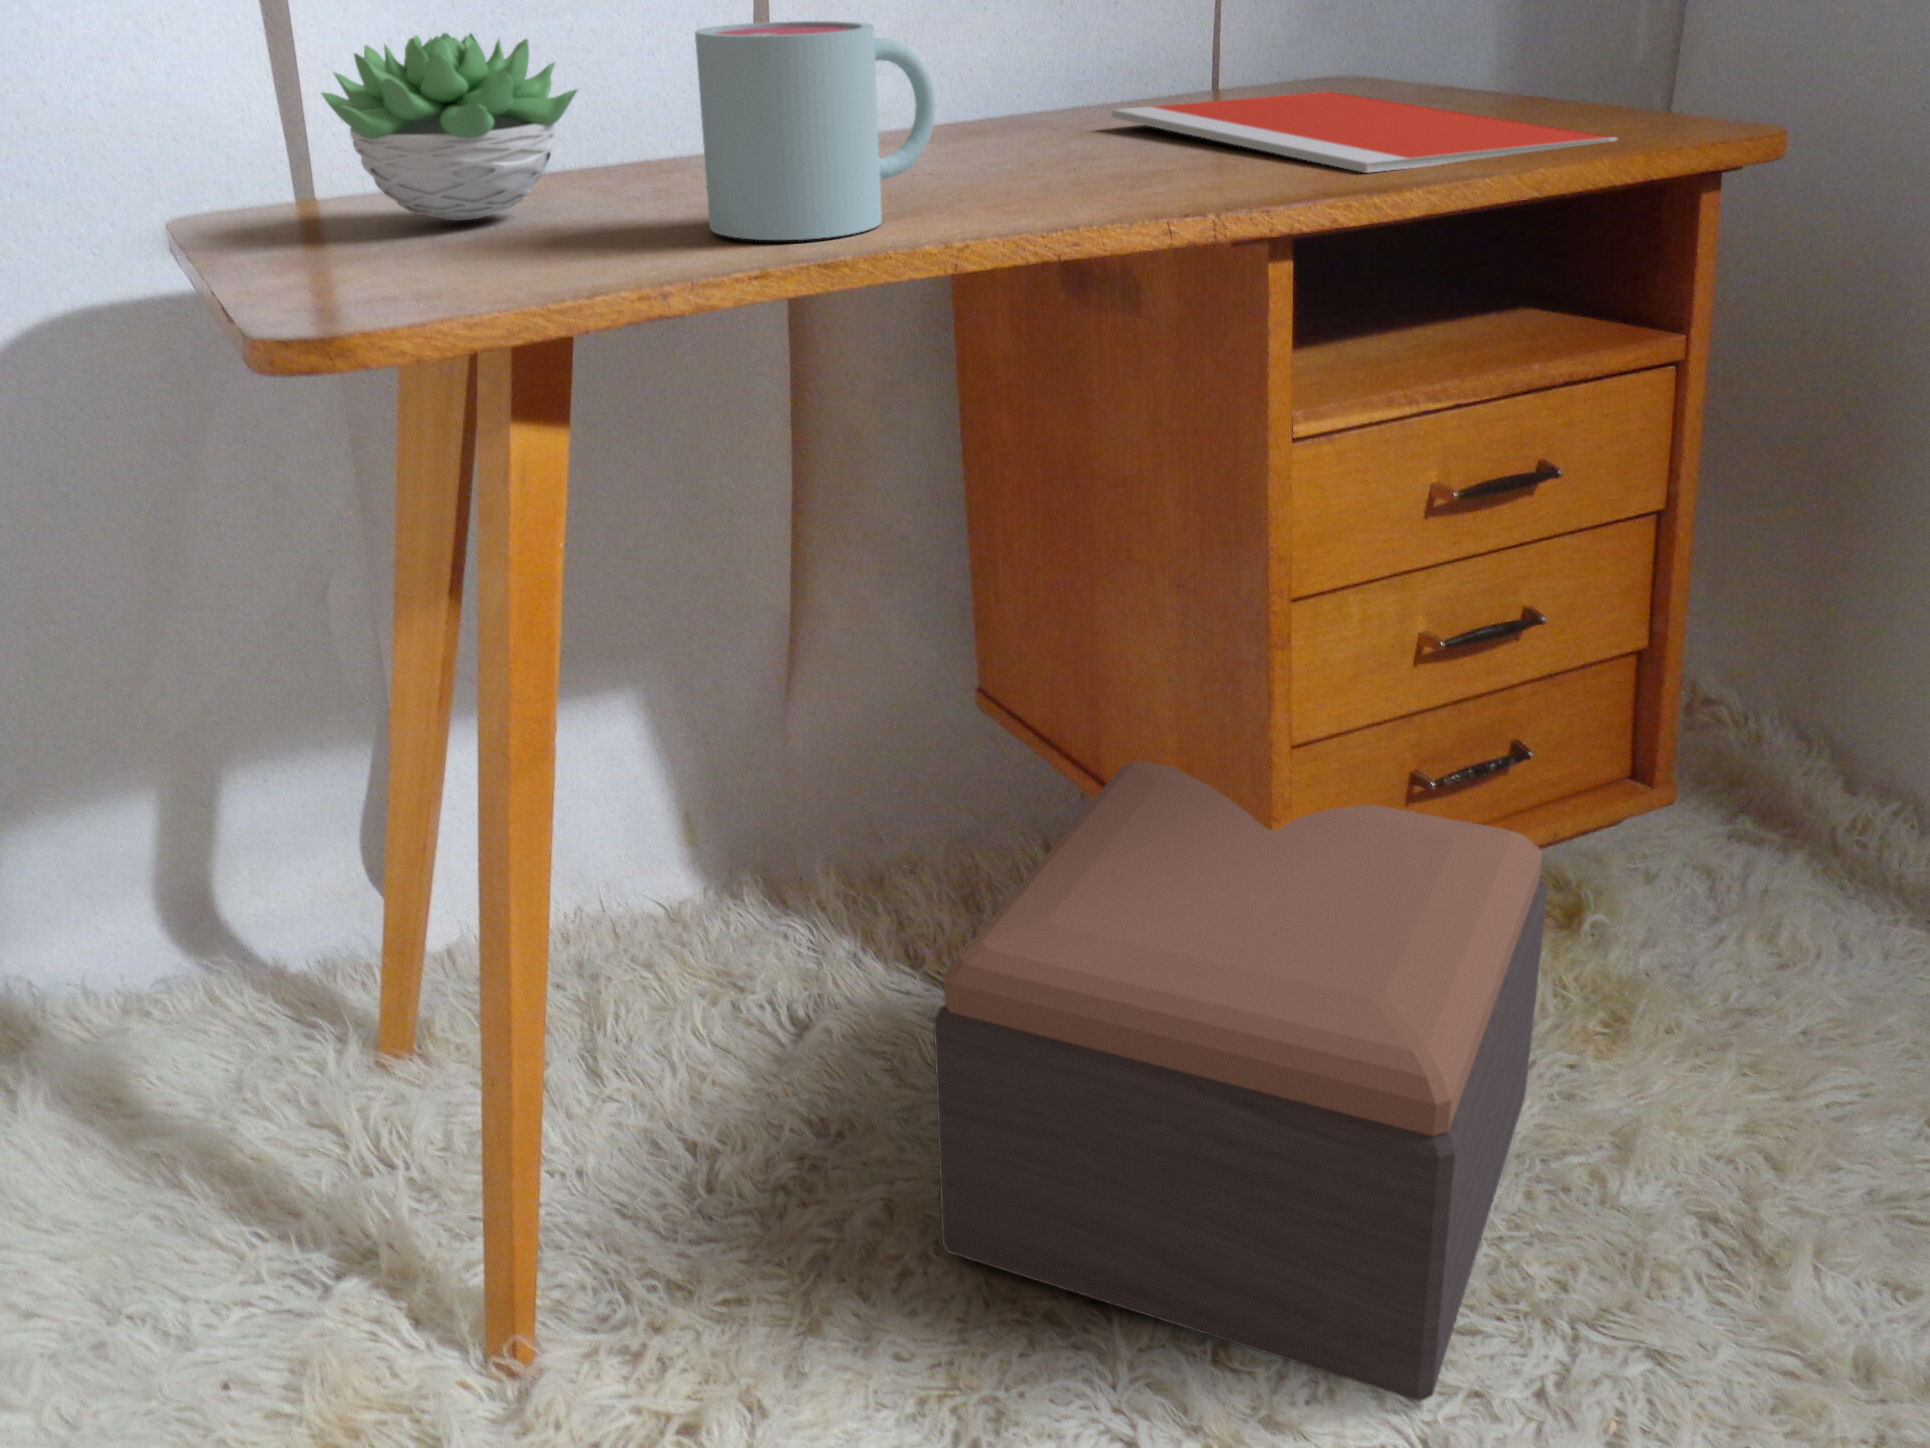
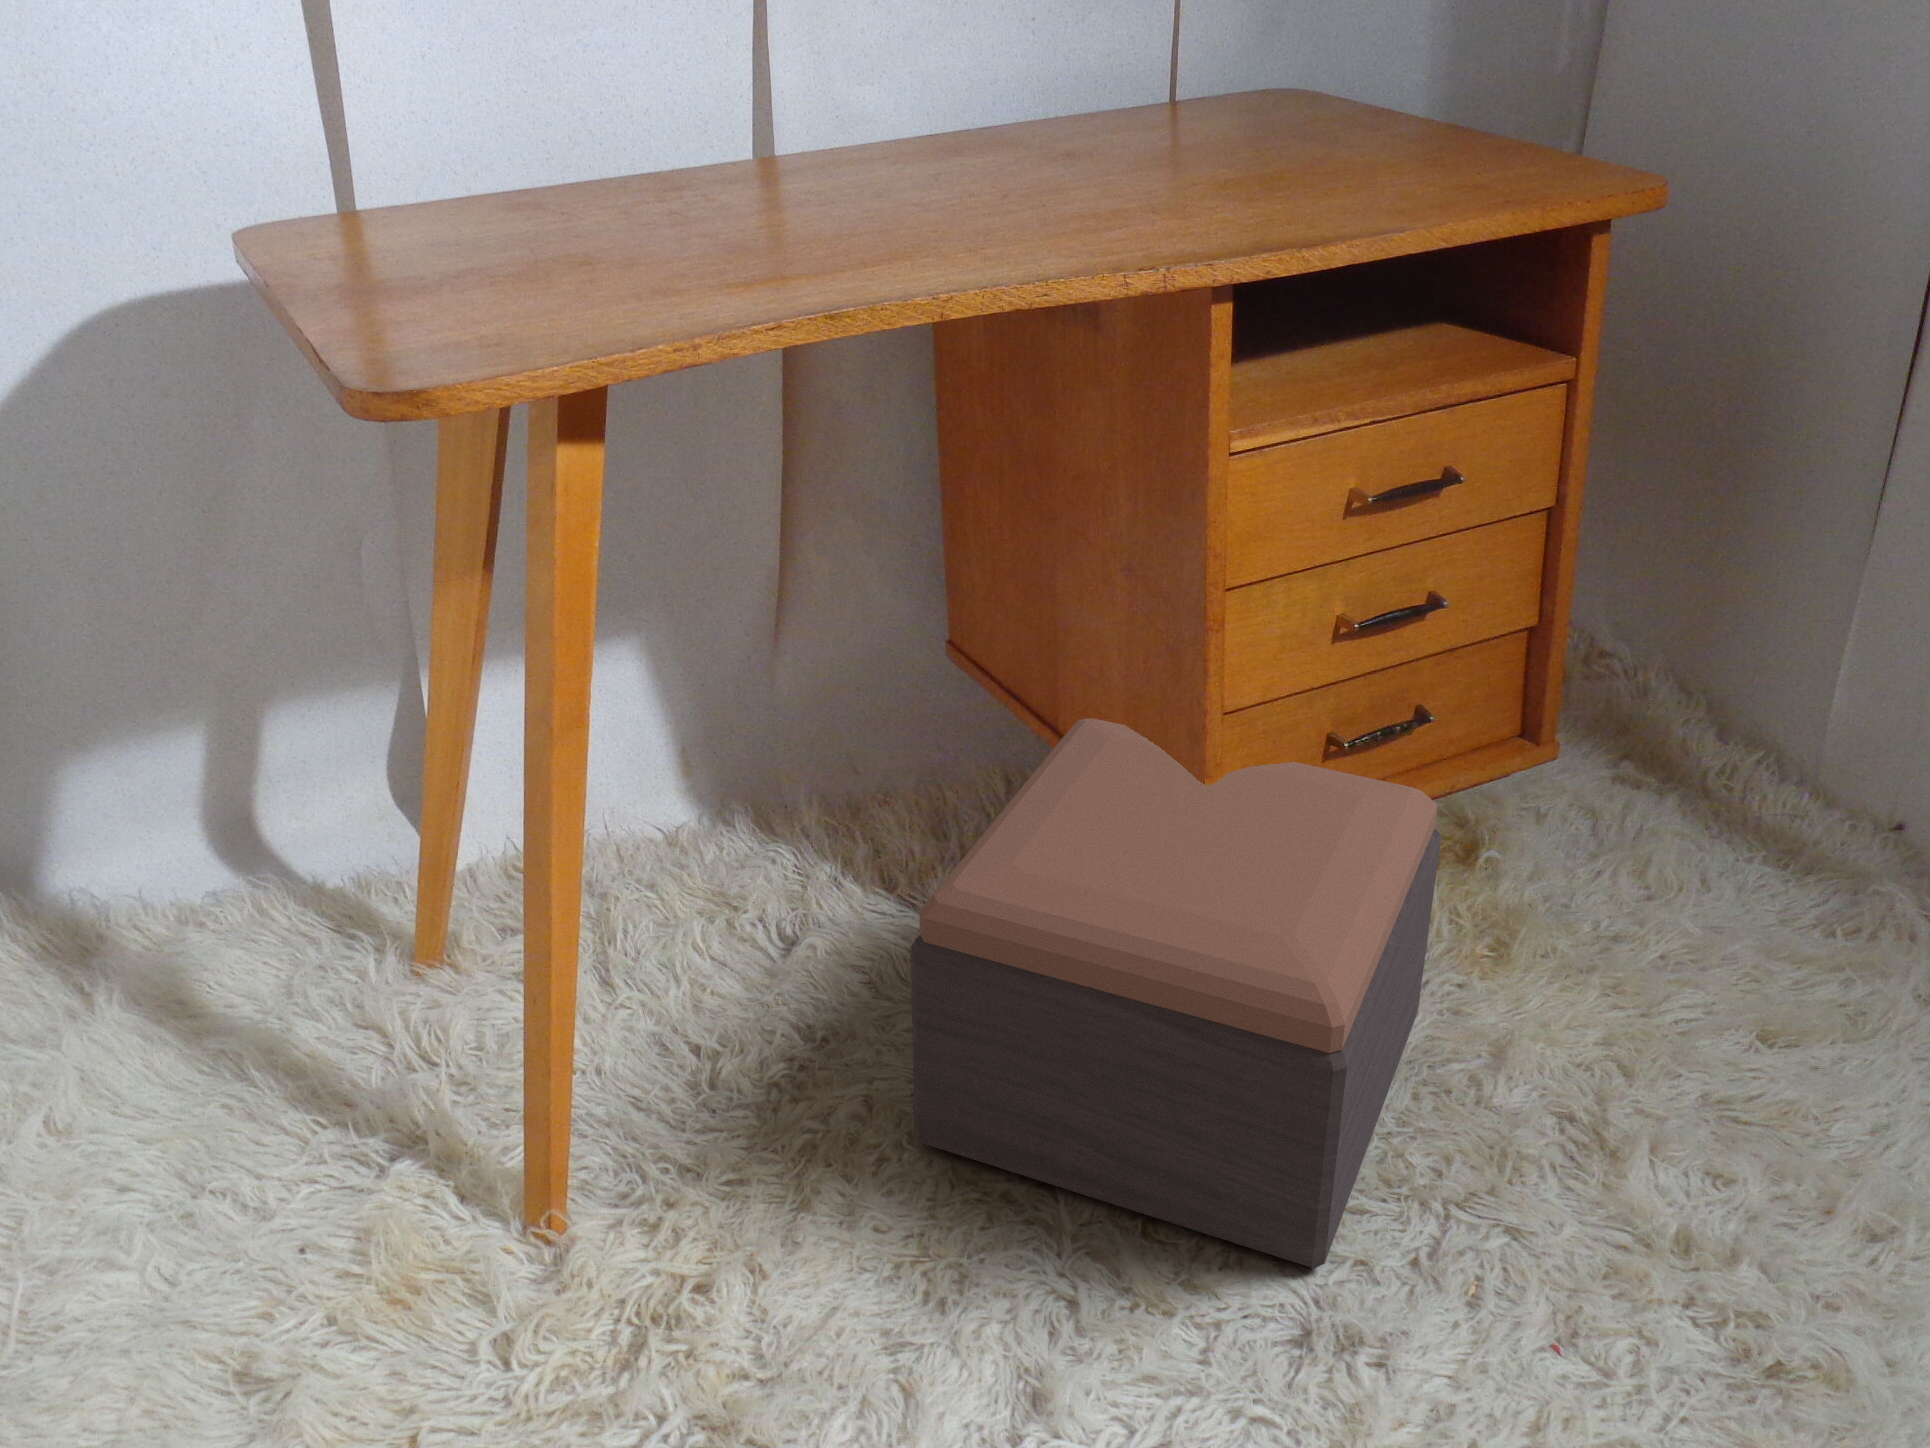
mug: present [695,21,936,240] -> none [715,85,924,287]
succulent plant: present [322,33,577,220] -> none [375,80,607,247]
notebook: present [1112,92,1617,173] -> none [1079,113,1522,222]

